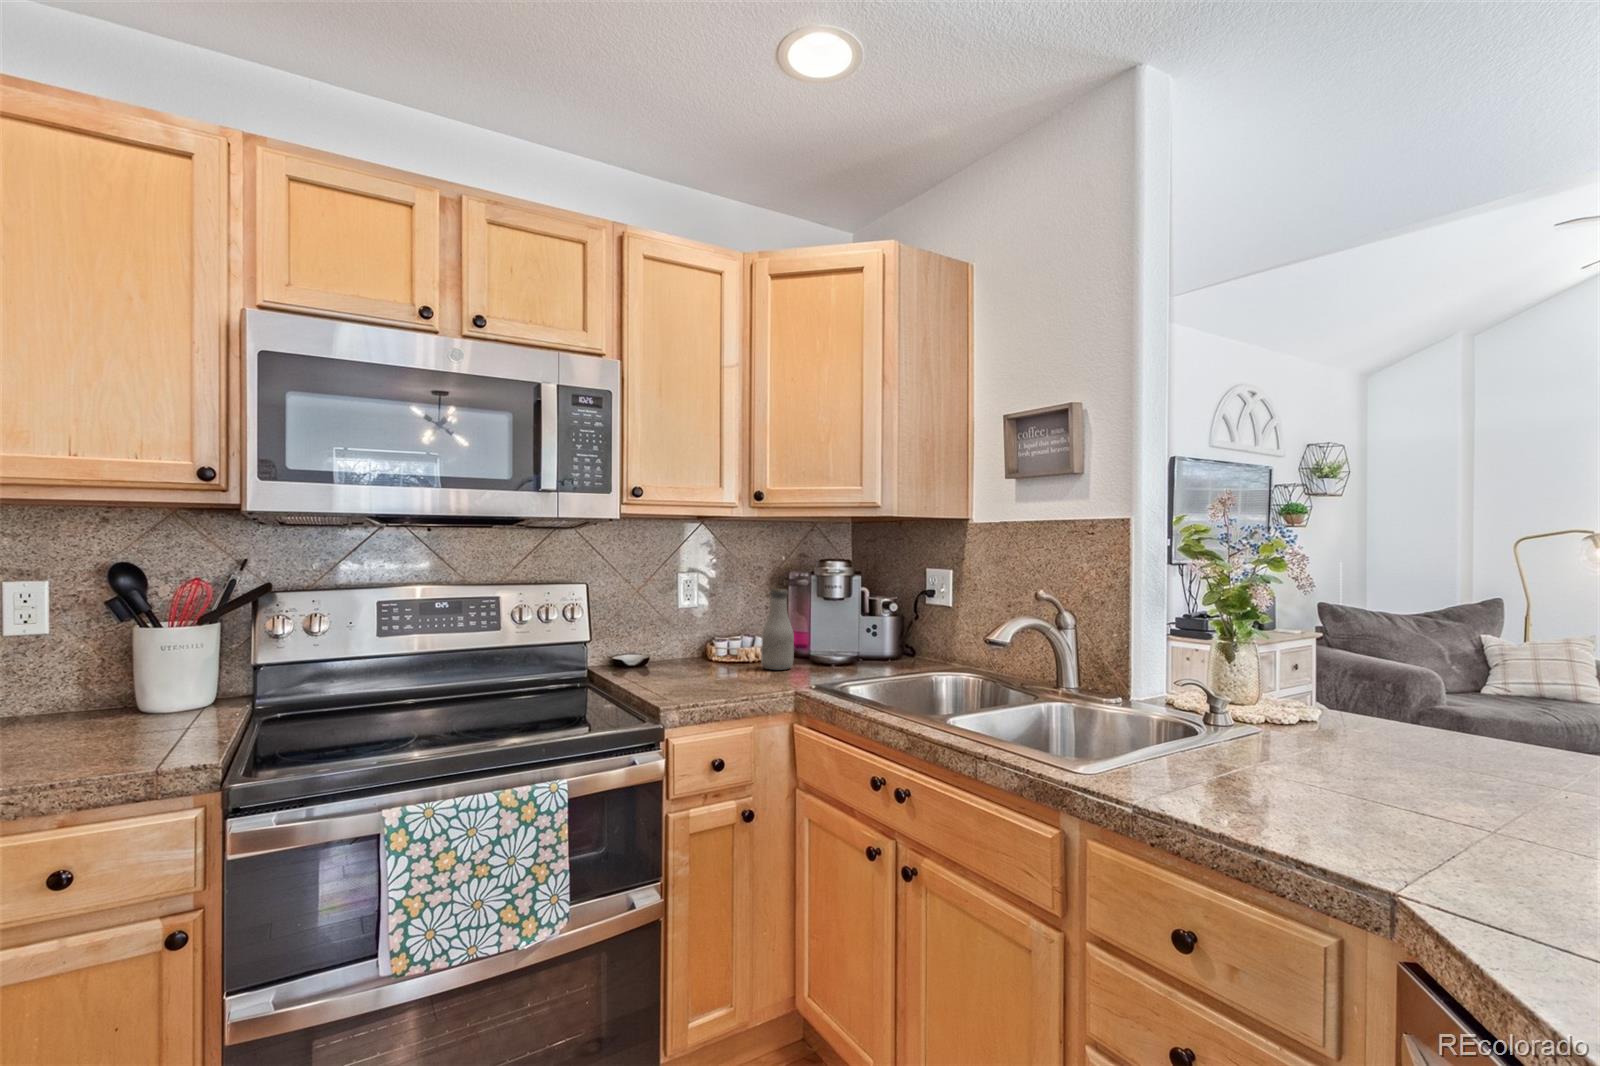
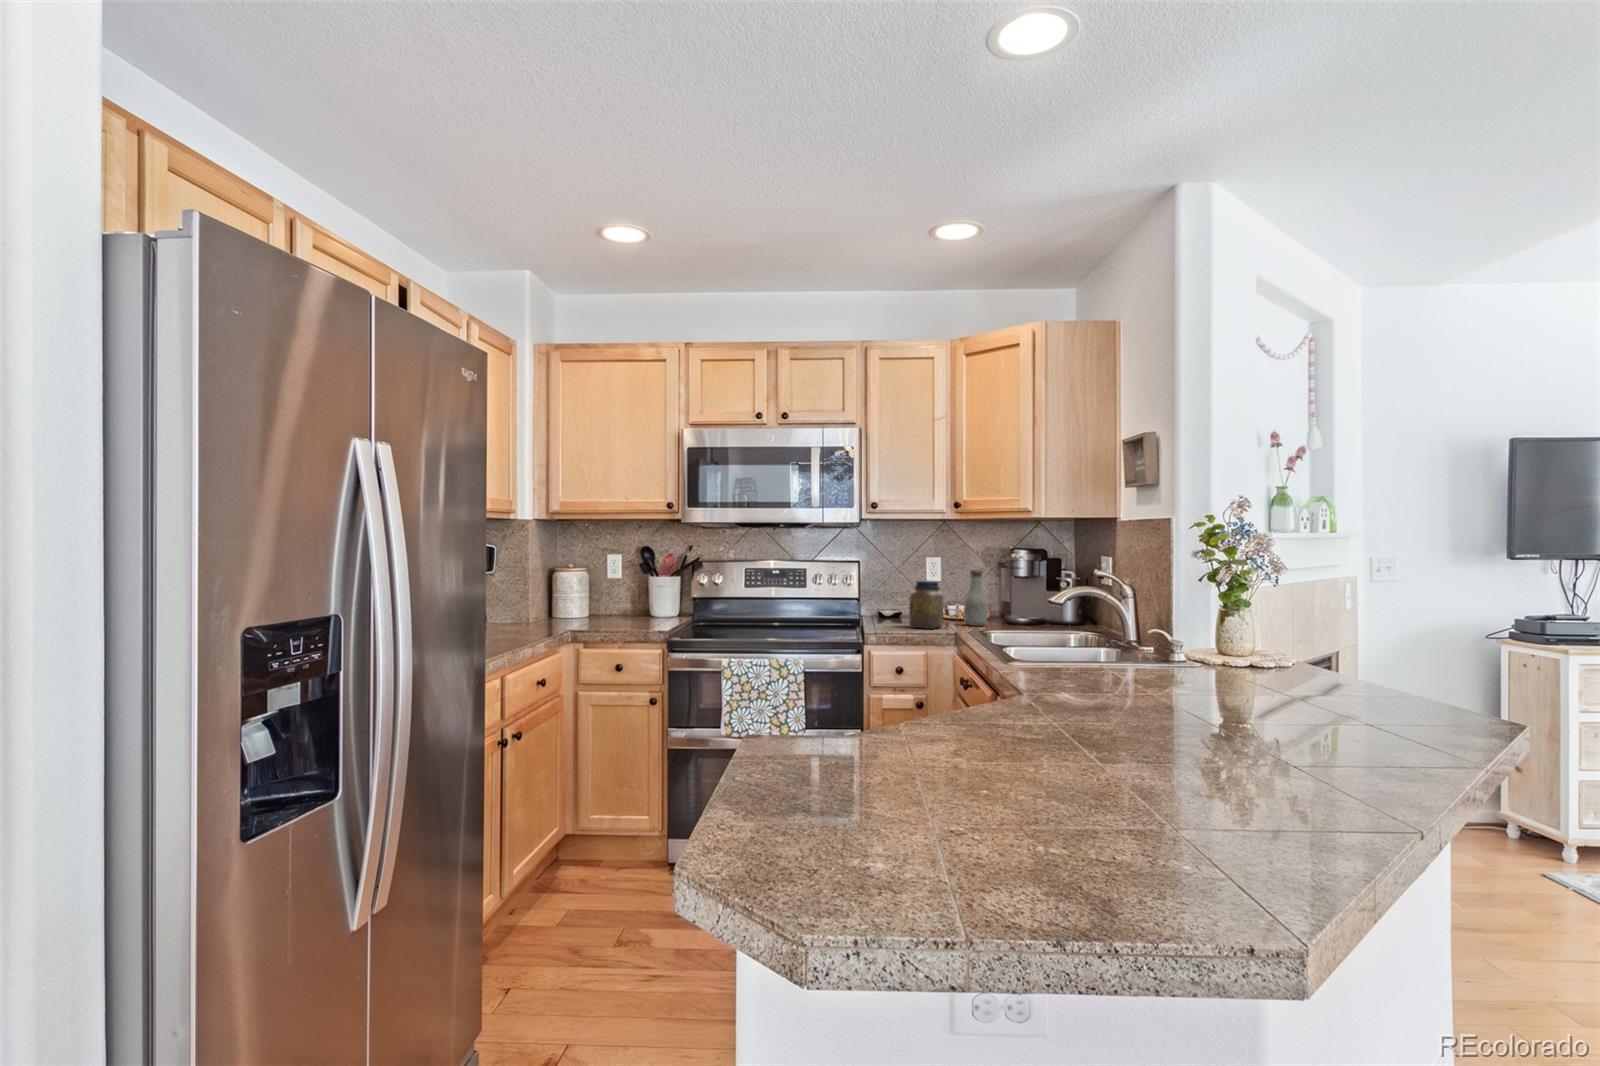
jar: none [707,609,753,686] -> present [909,580,944,629]

